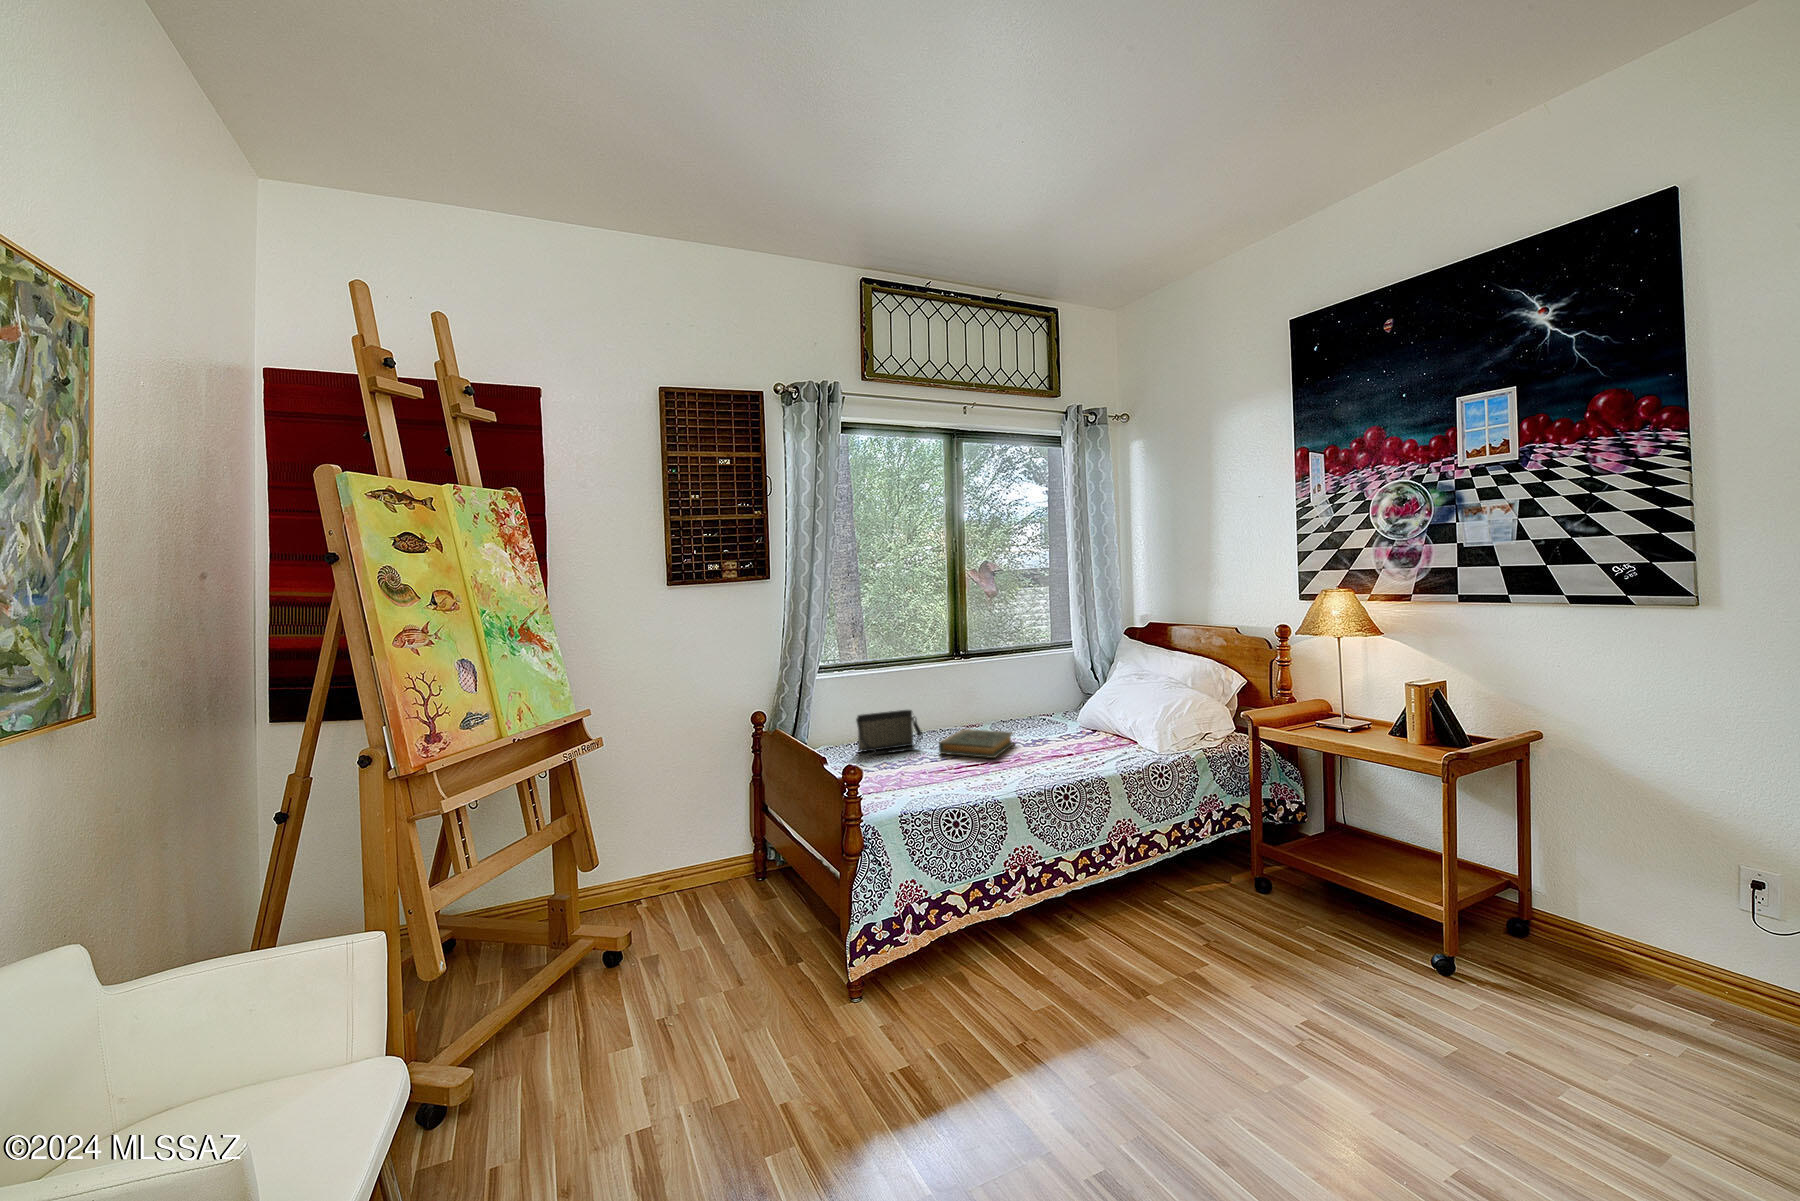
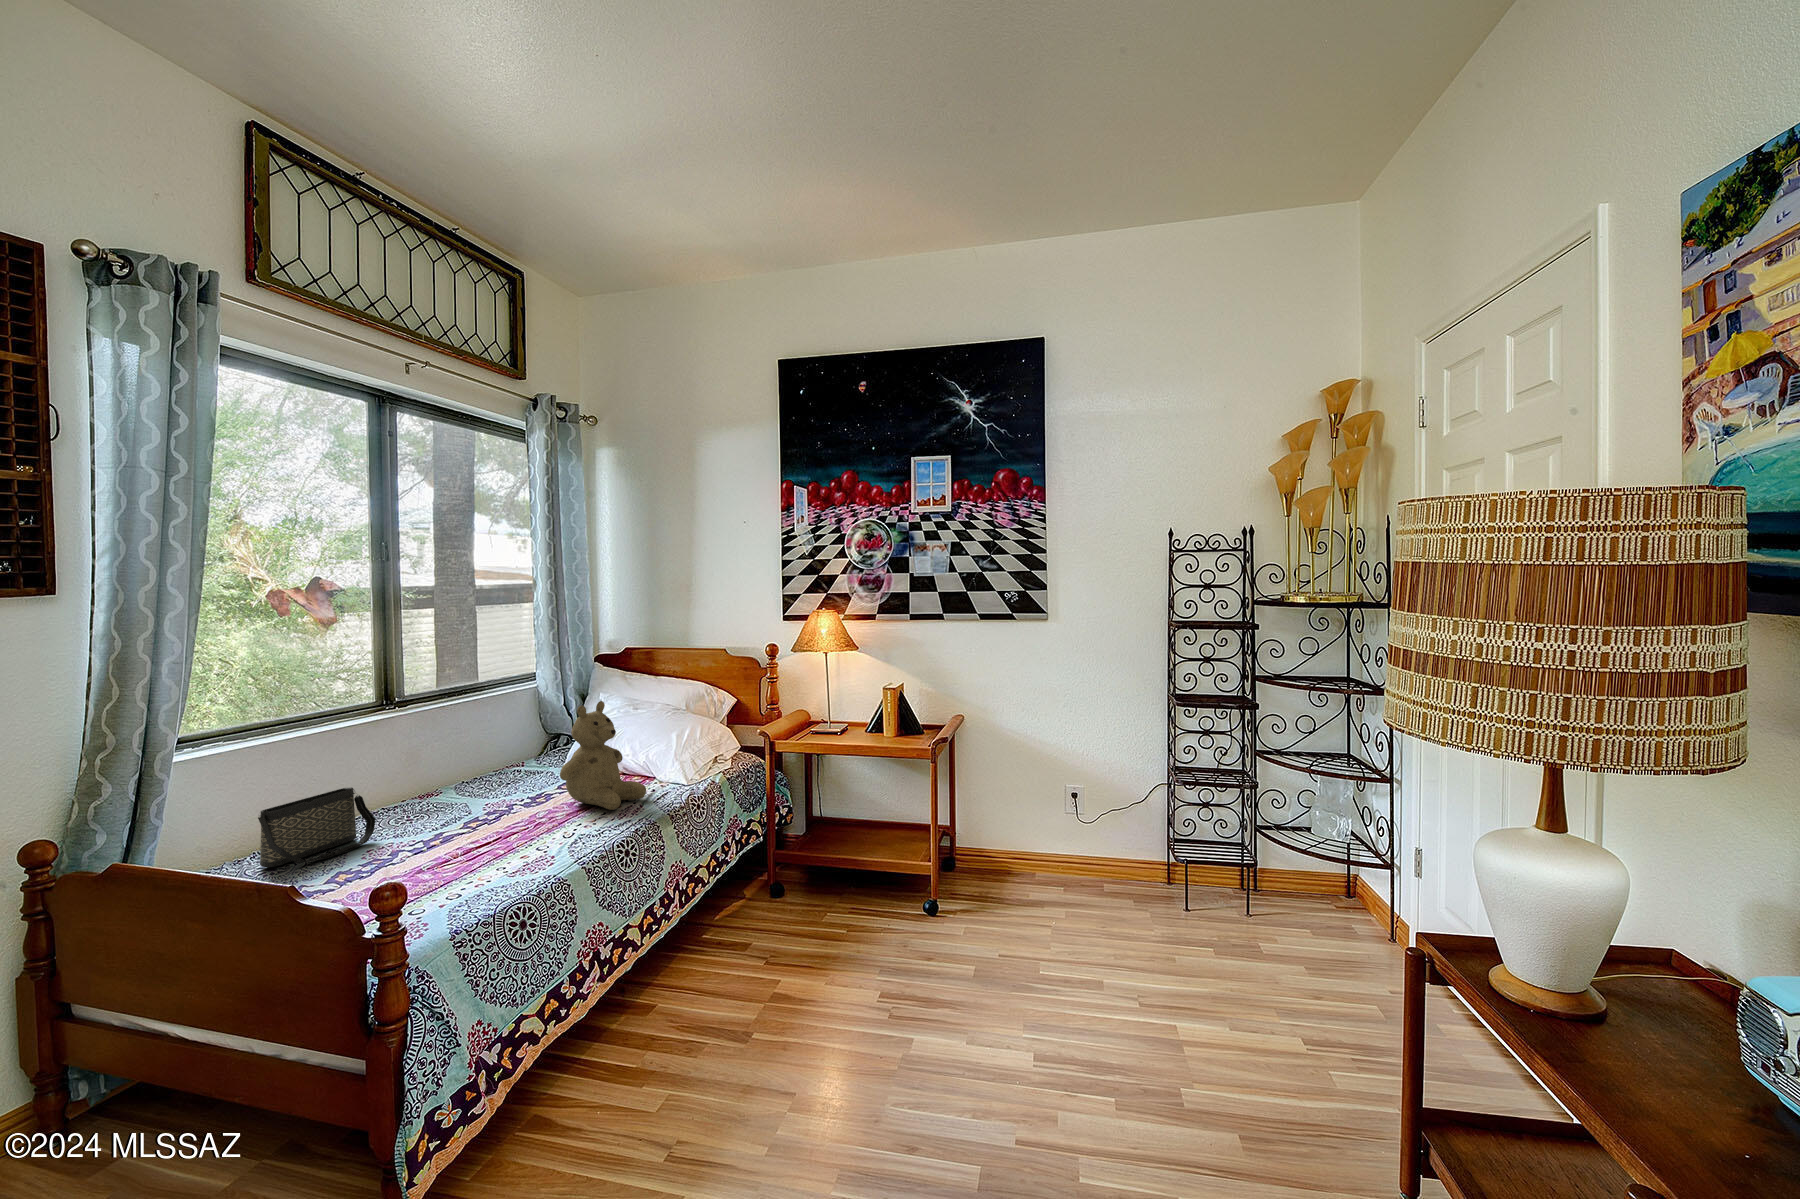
teddy bear: none [1041,668,1114,761] -> present [560,701,646,810]
hardback book: present [939,729,1014,758] -> none [414,792,510,841]

